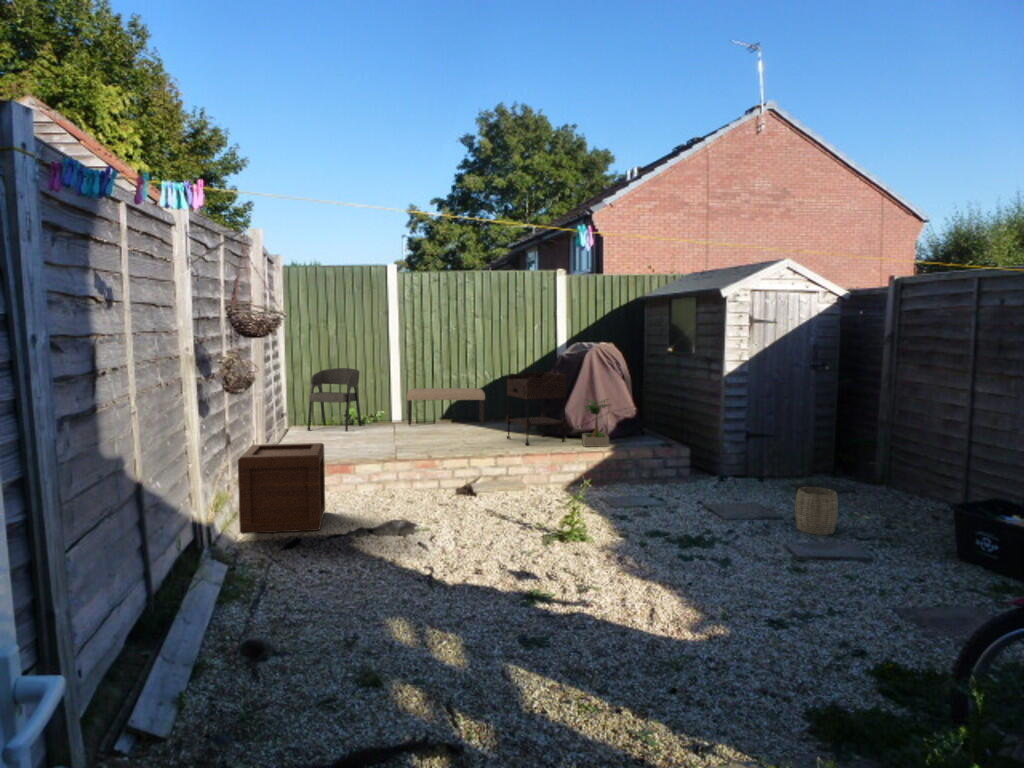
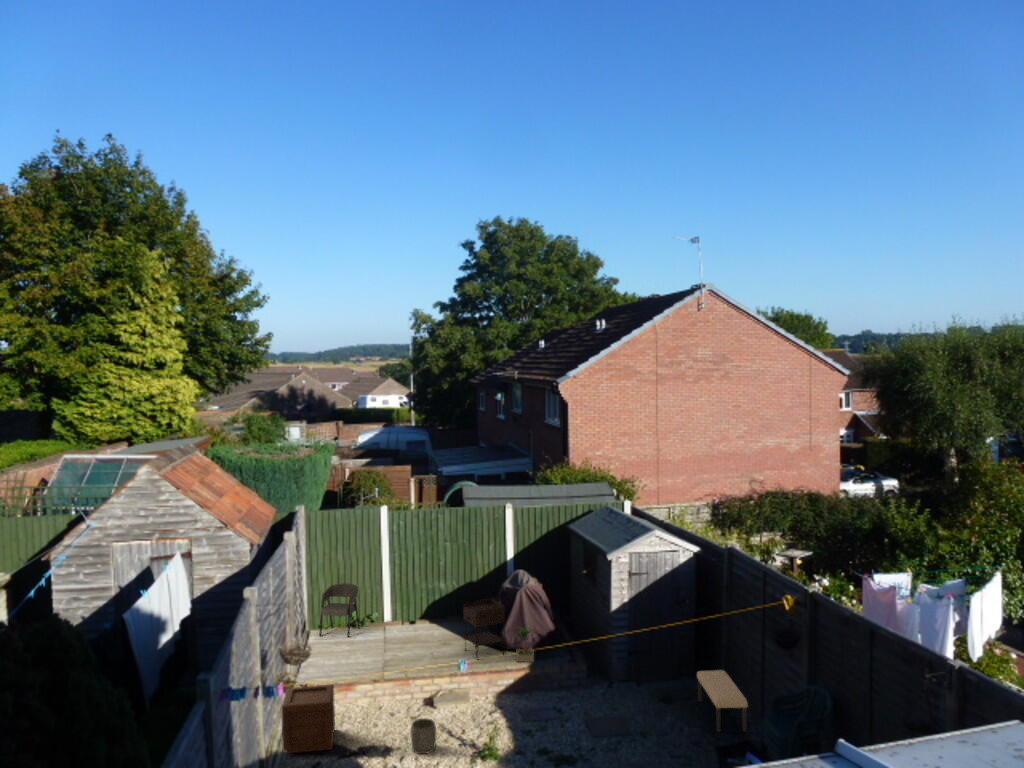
bench: present [407,388,485,425] -> present [697,670,748,732]
woven basket: present [795,487,838,535] -> present [411,718,436,754]

